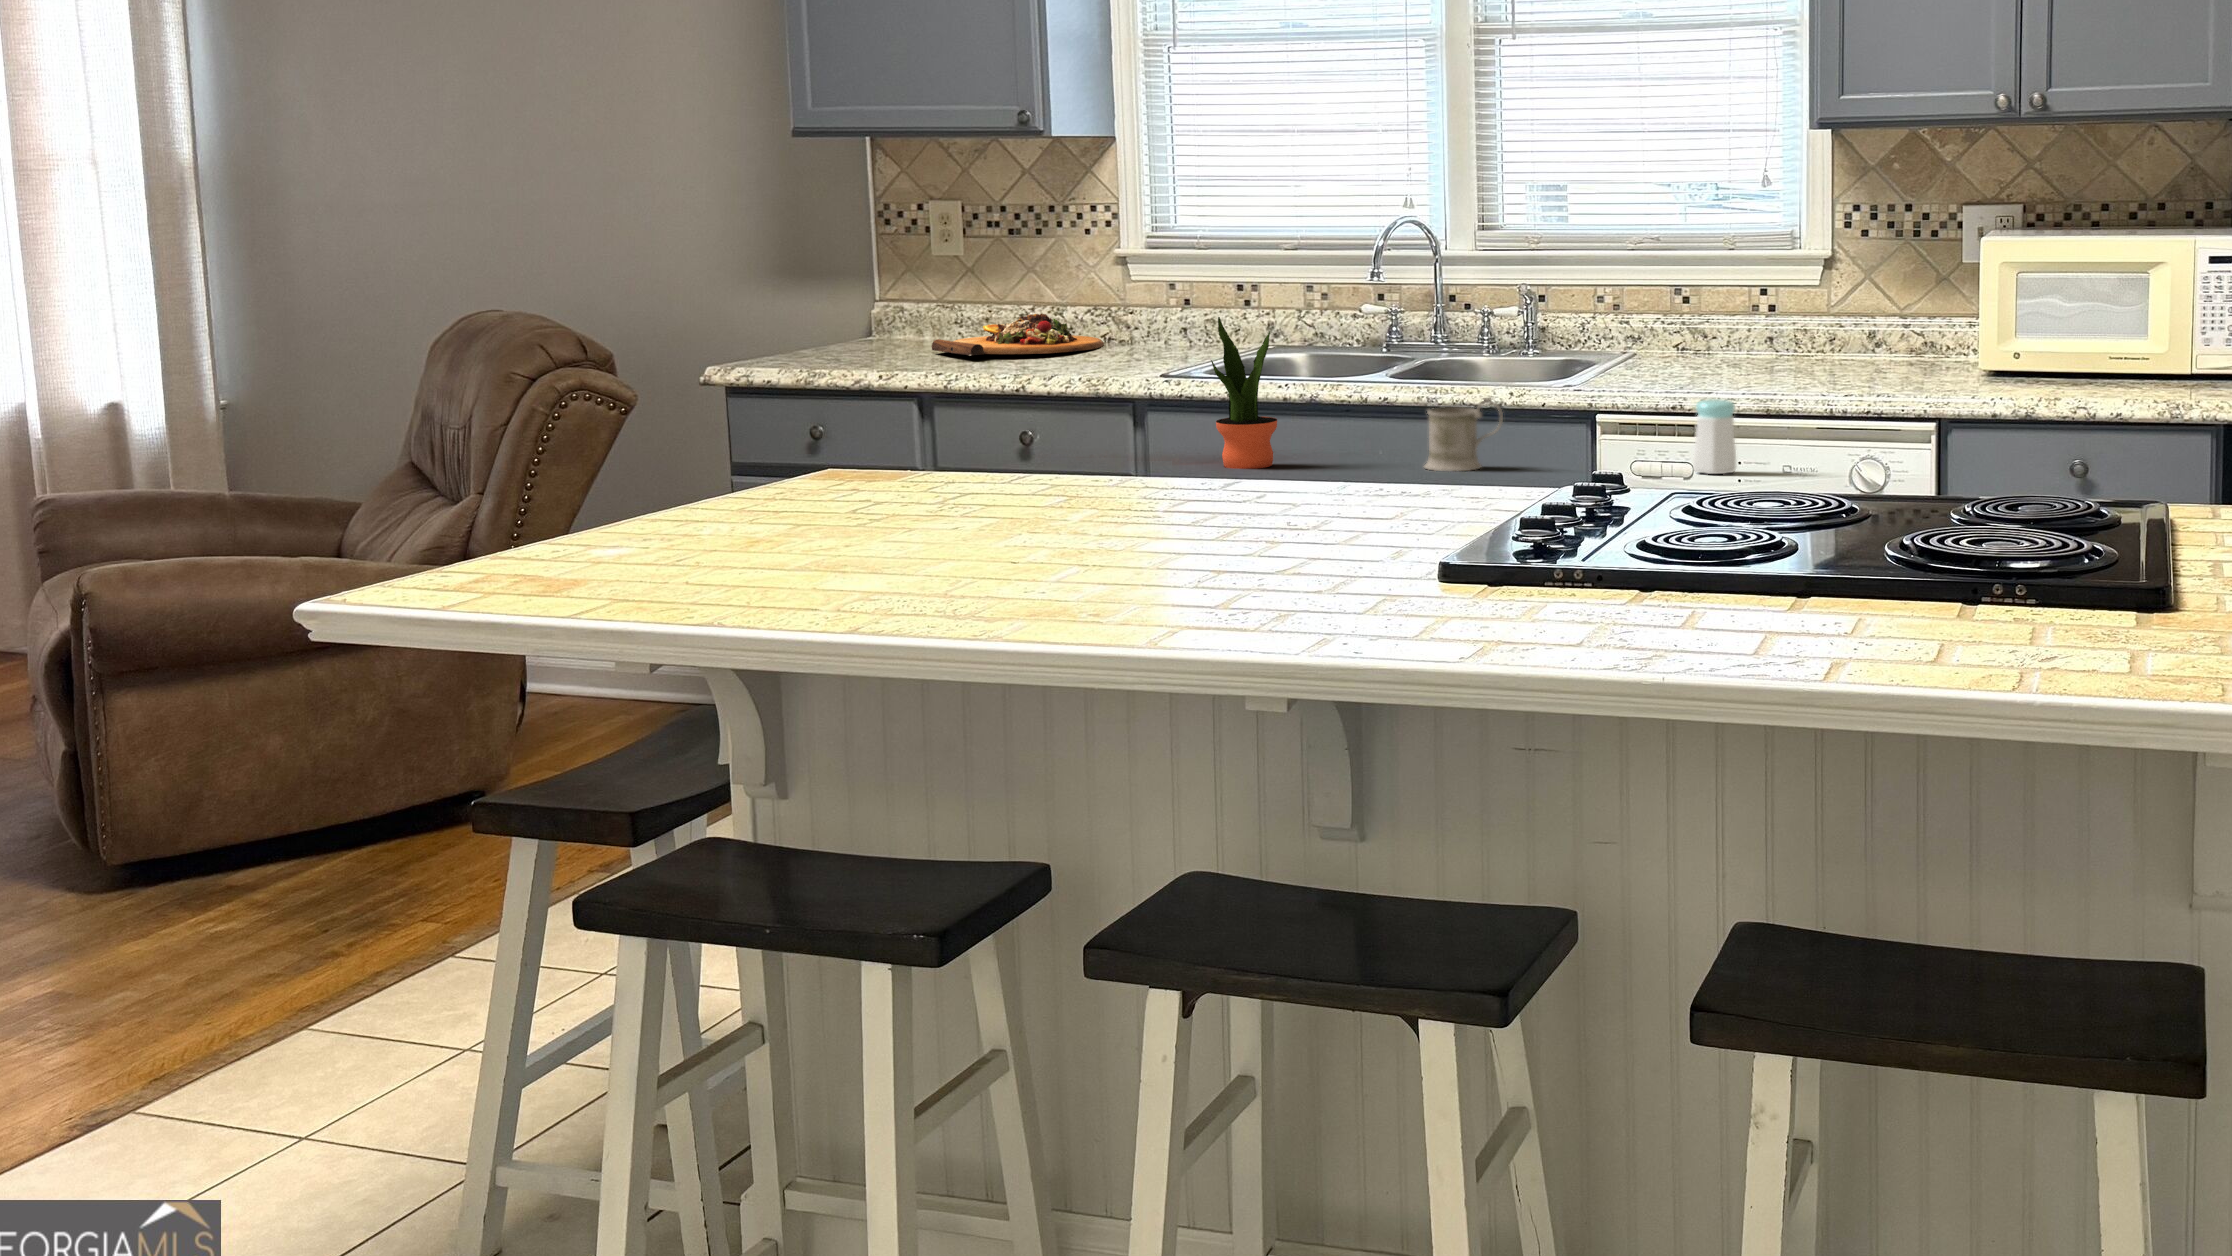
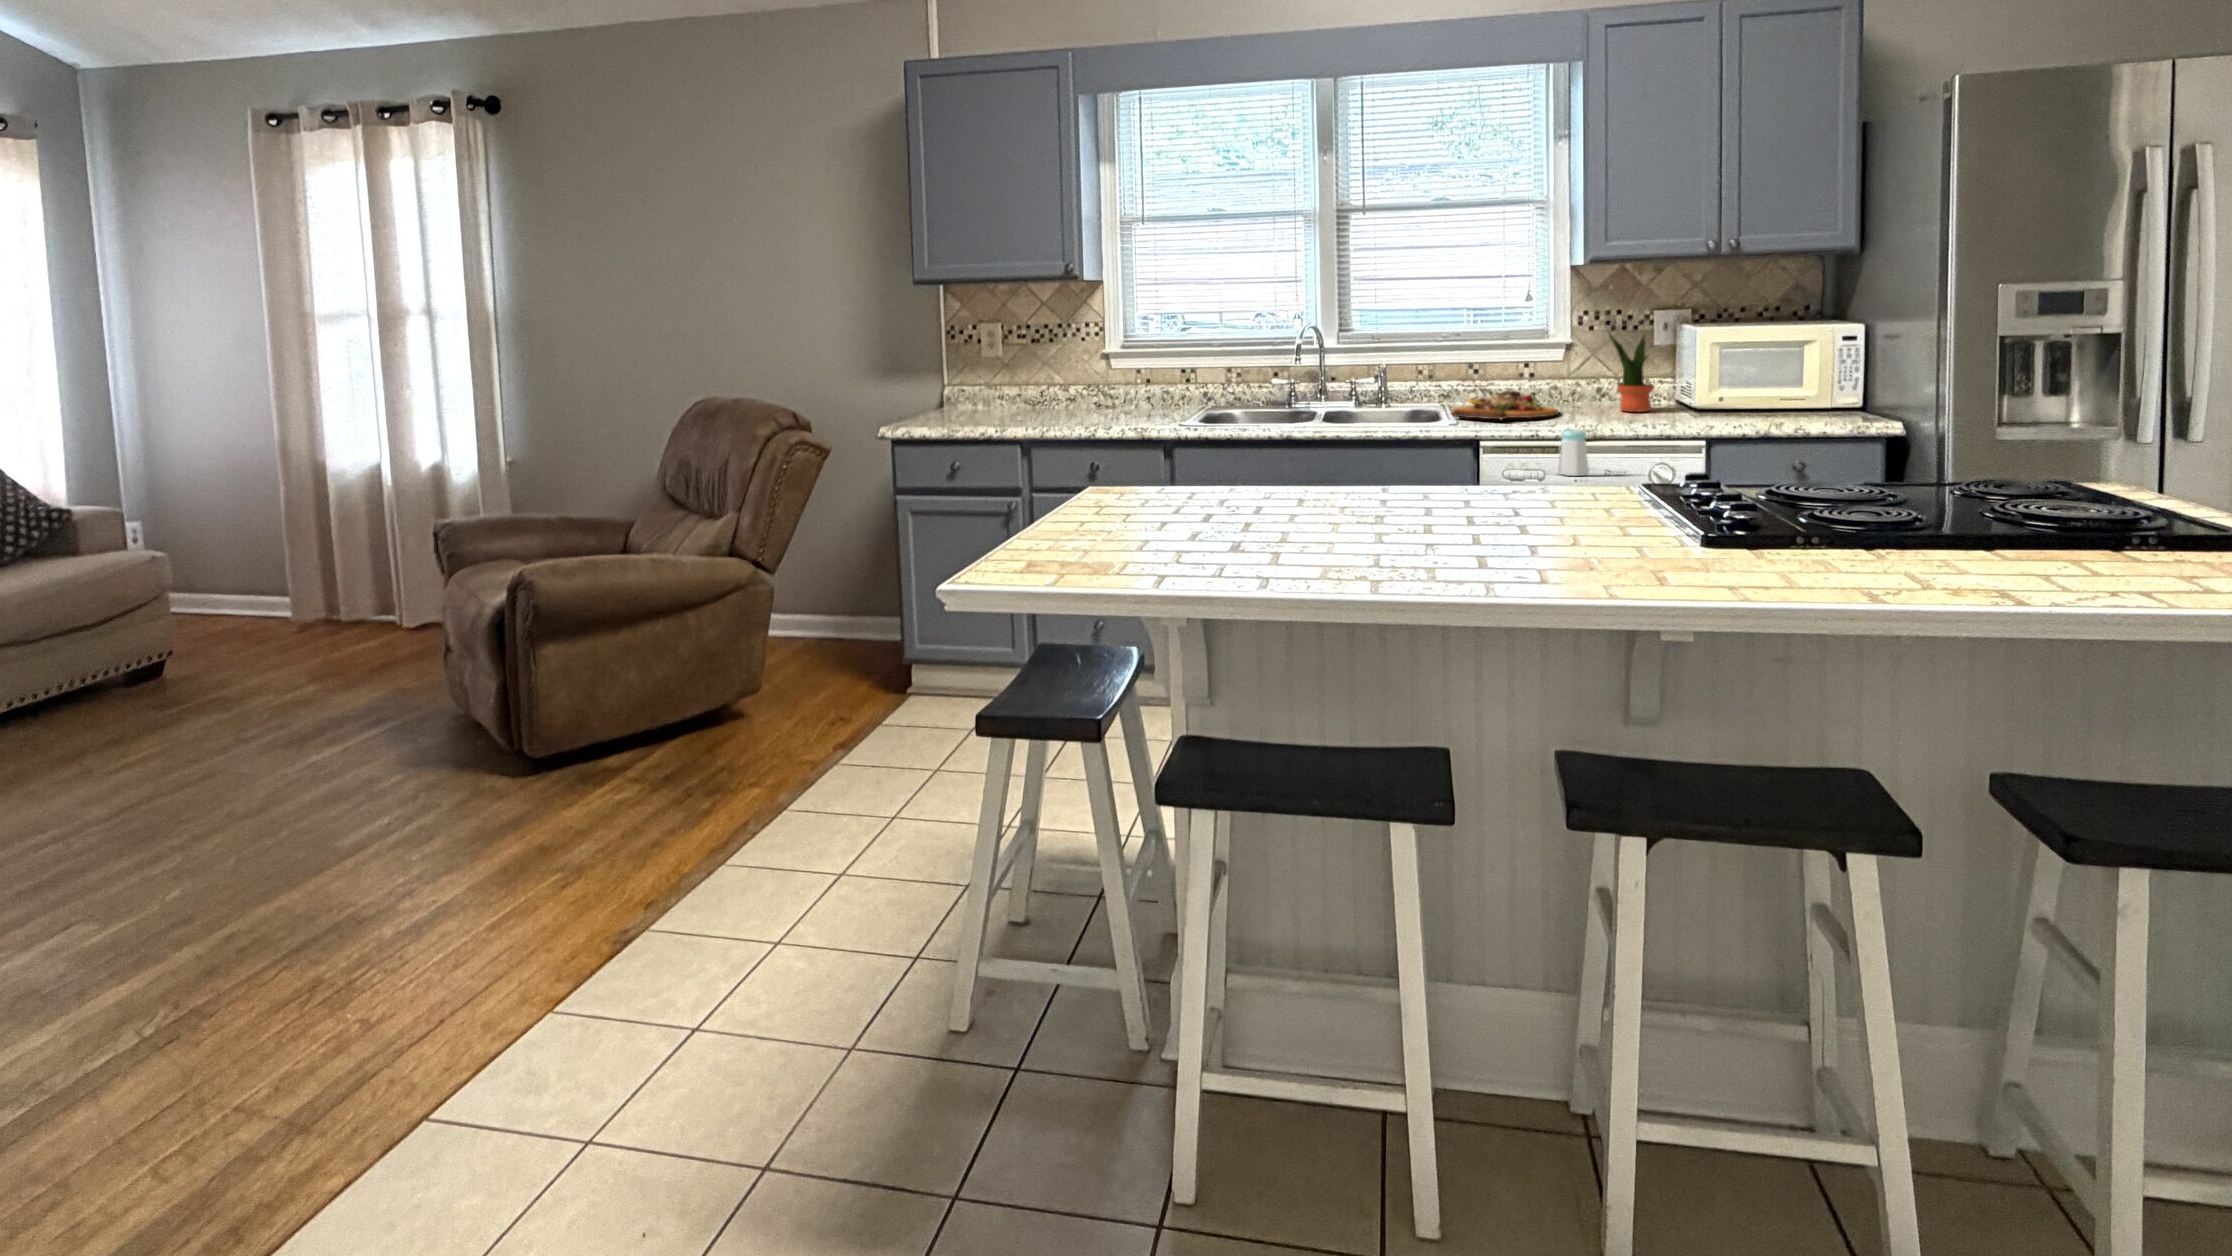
cutting board: present [932,314,1104,355] -> present [1451,390,1559,419]
potted plant: present [1211,317,1277,469] -> present [1608,333,1654,412]
mug: present [1425,398,1503,471] -> none [1384,433,1438,479]

